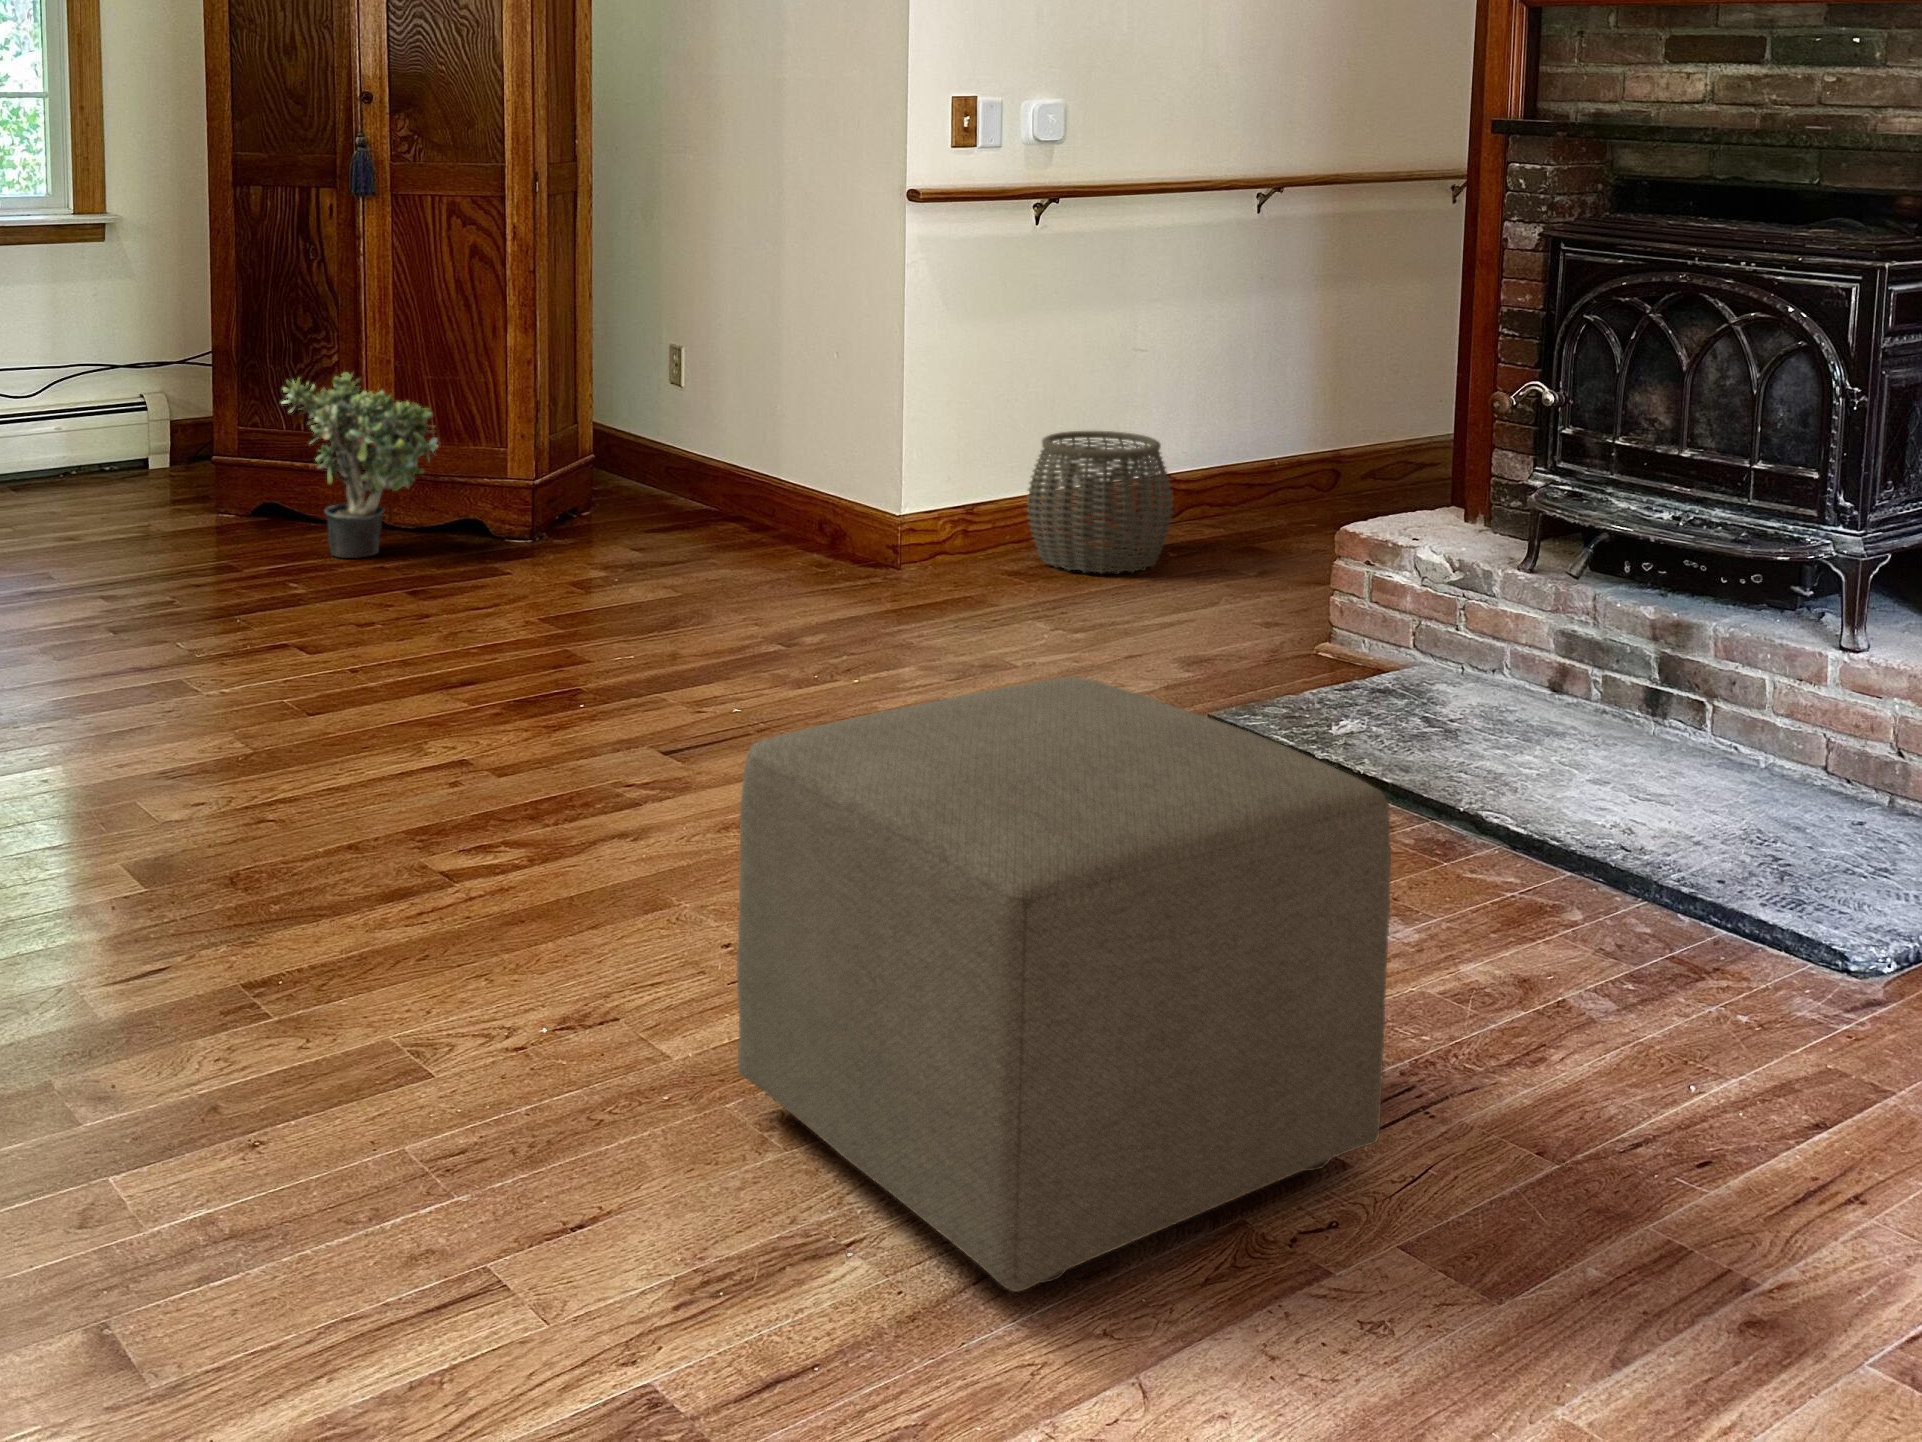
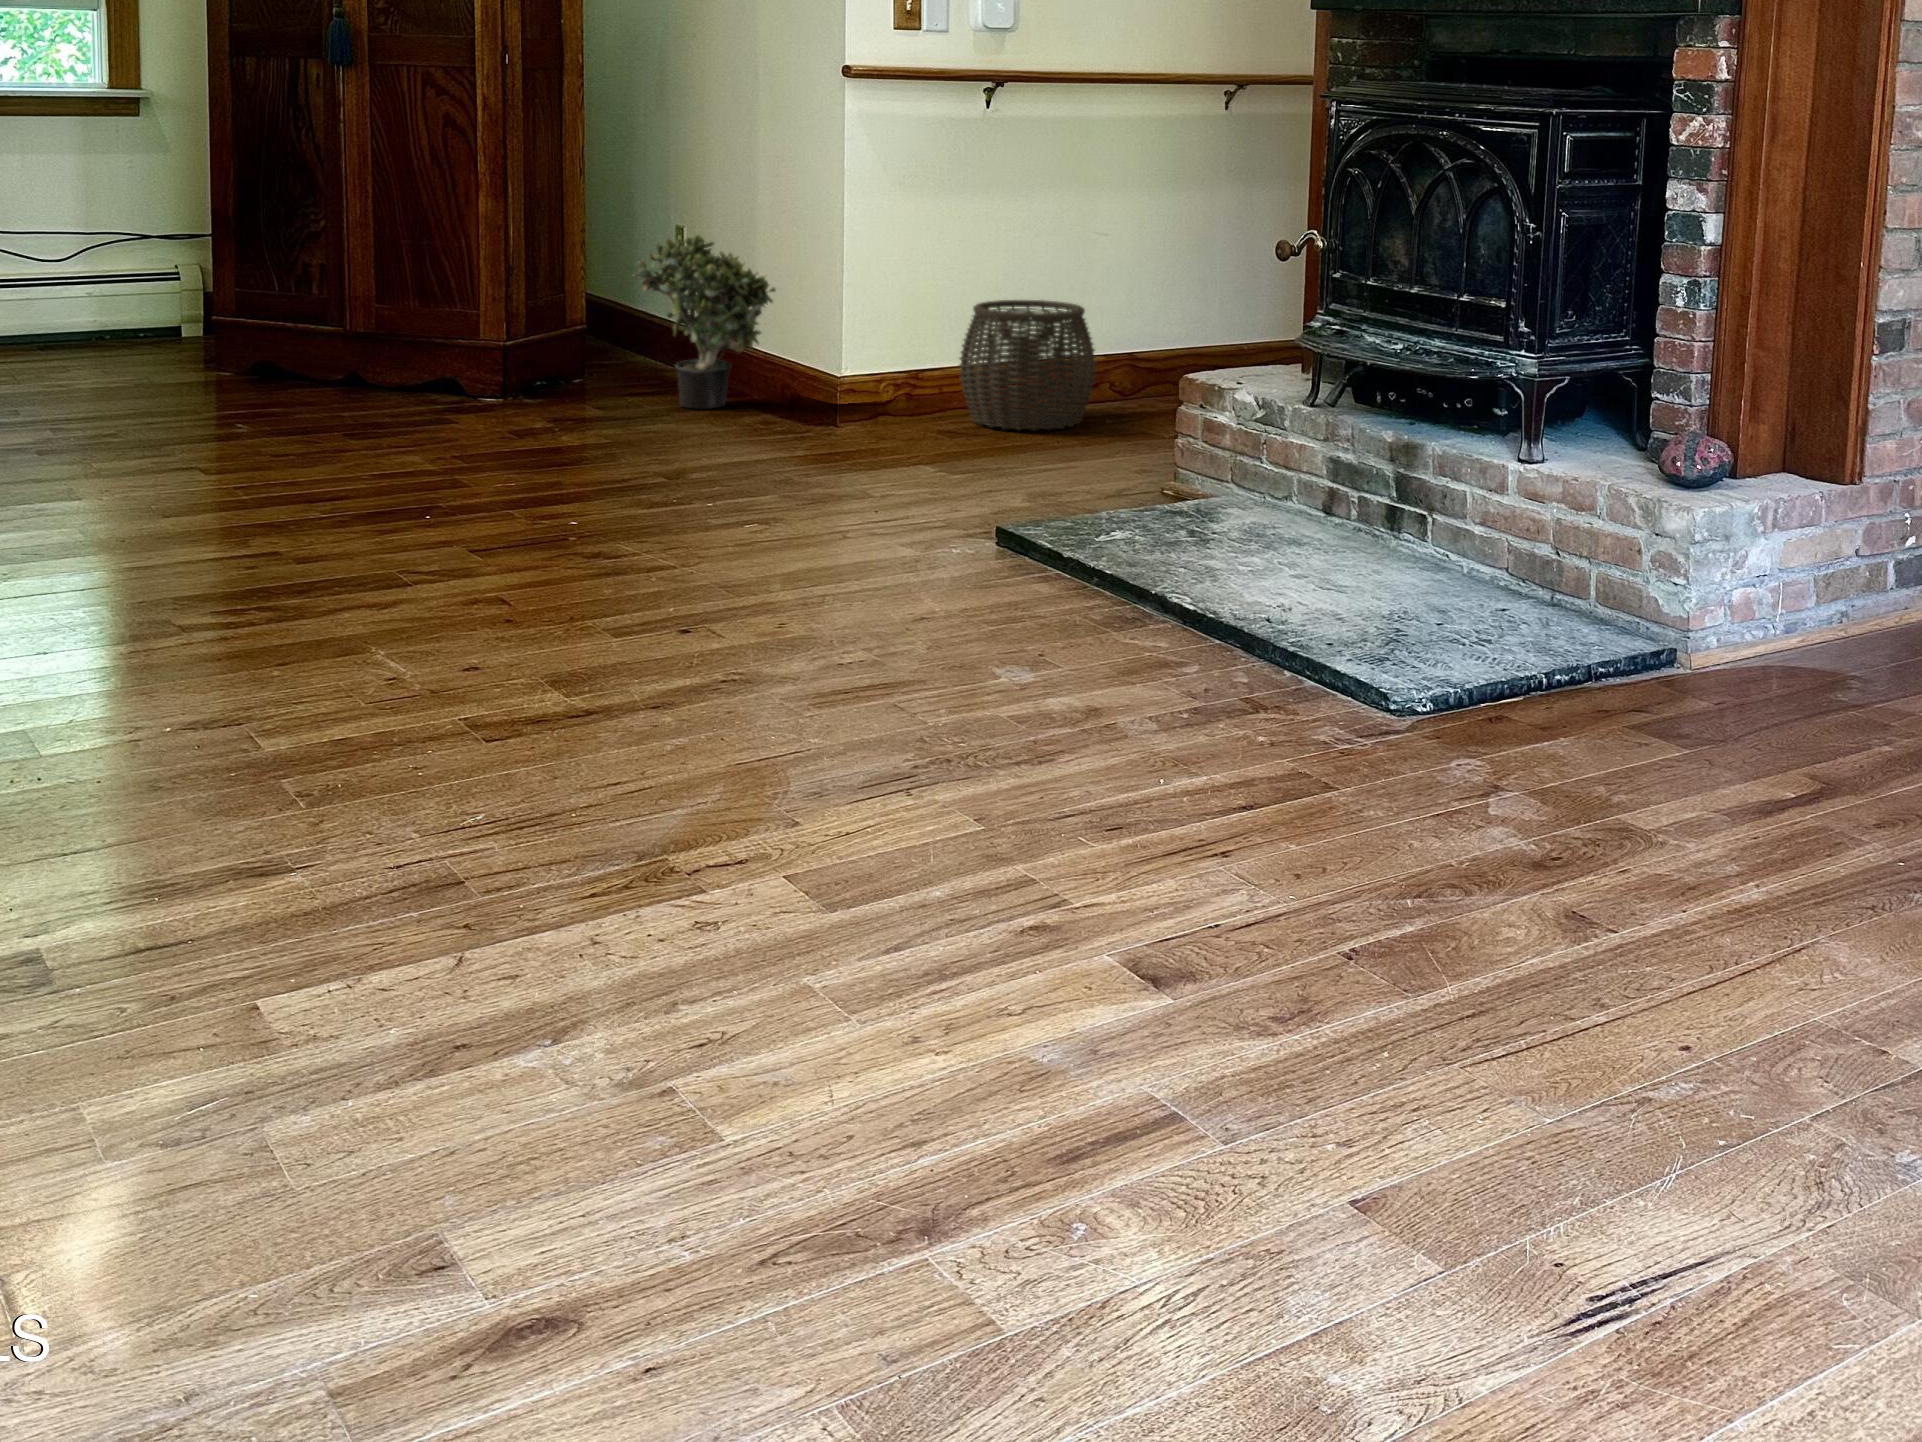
potted plant: present [282,372,439,558] -> present [633,235,776,409]
ottoman: present [737,677,1391,1292] -> none [300,423,818,877]

